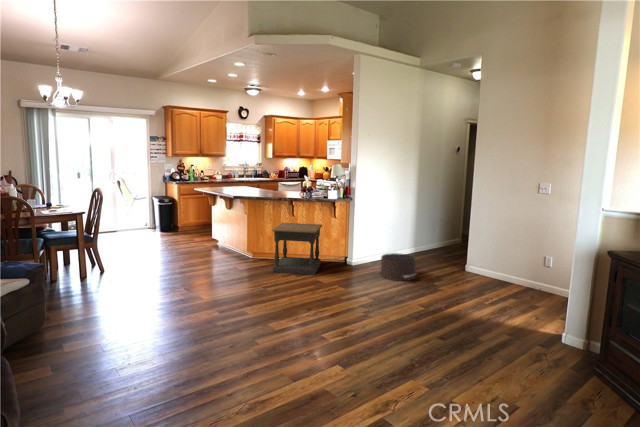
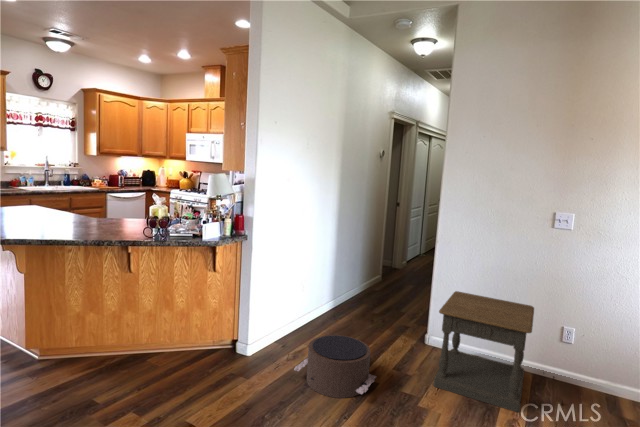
side table: present [272,223,322,275] -> present [433,291,534,412]

